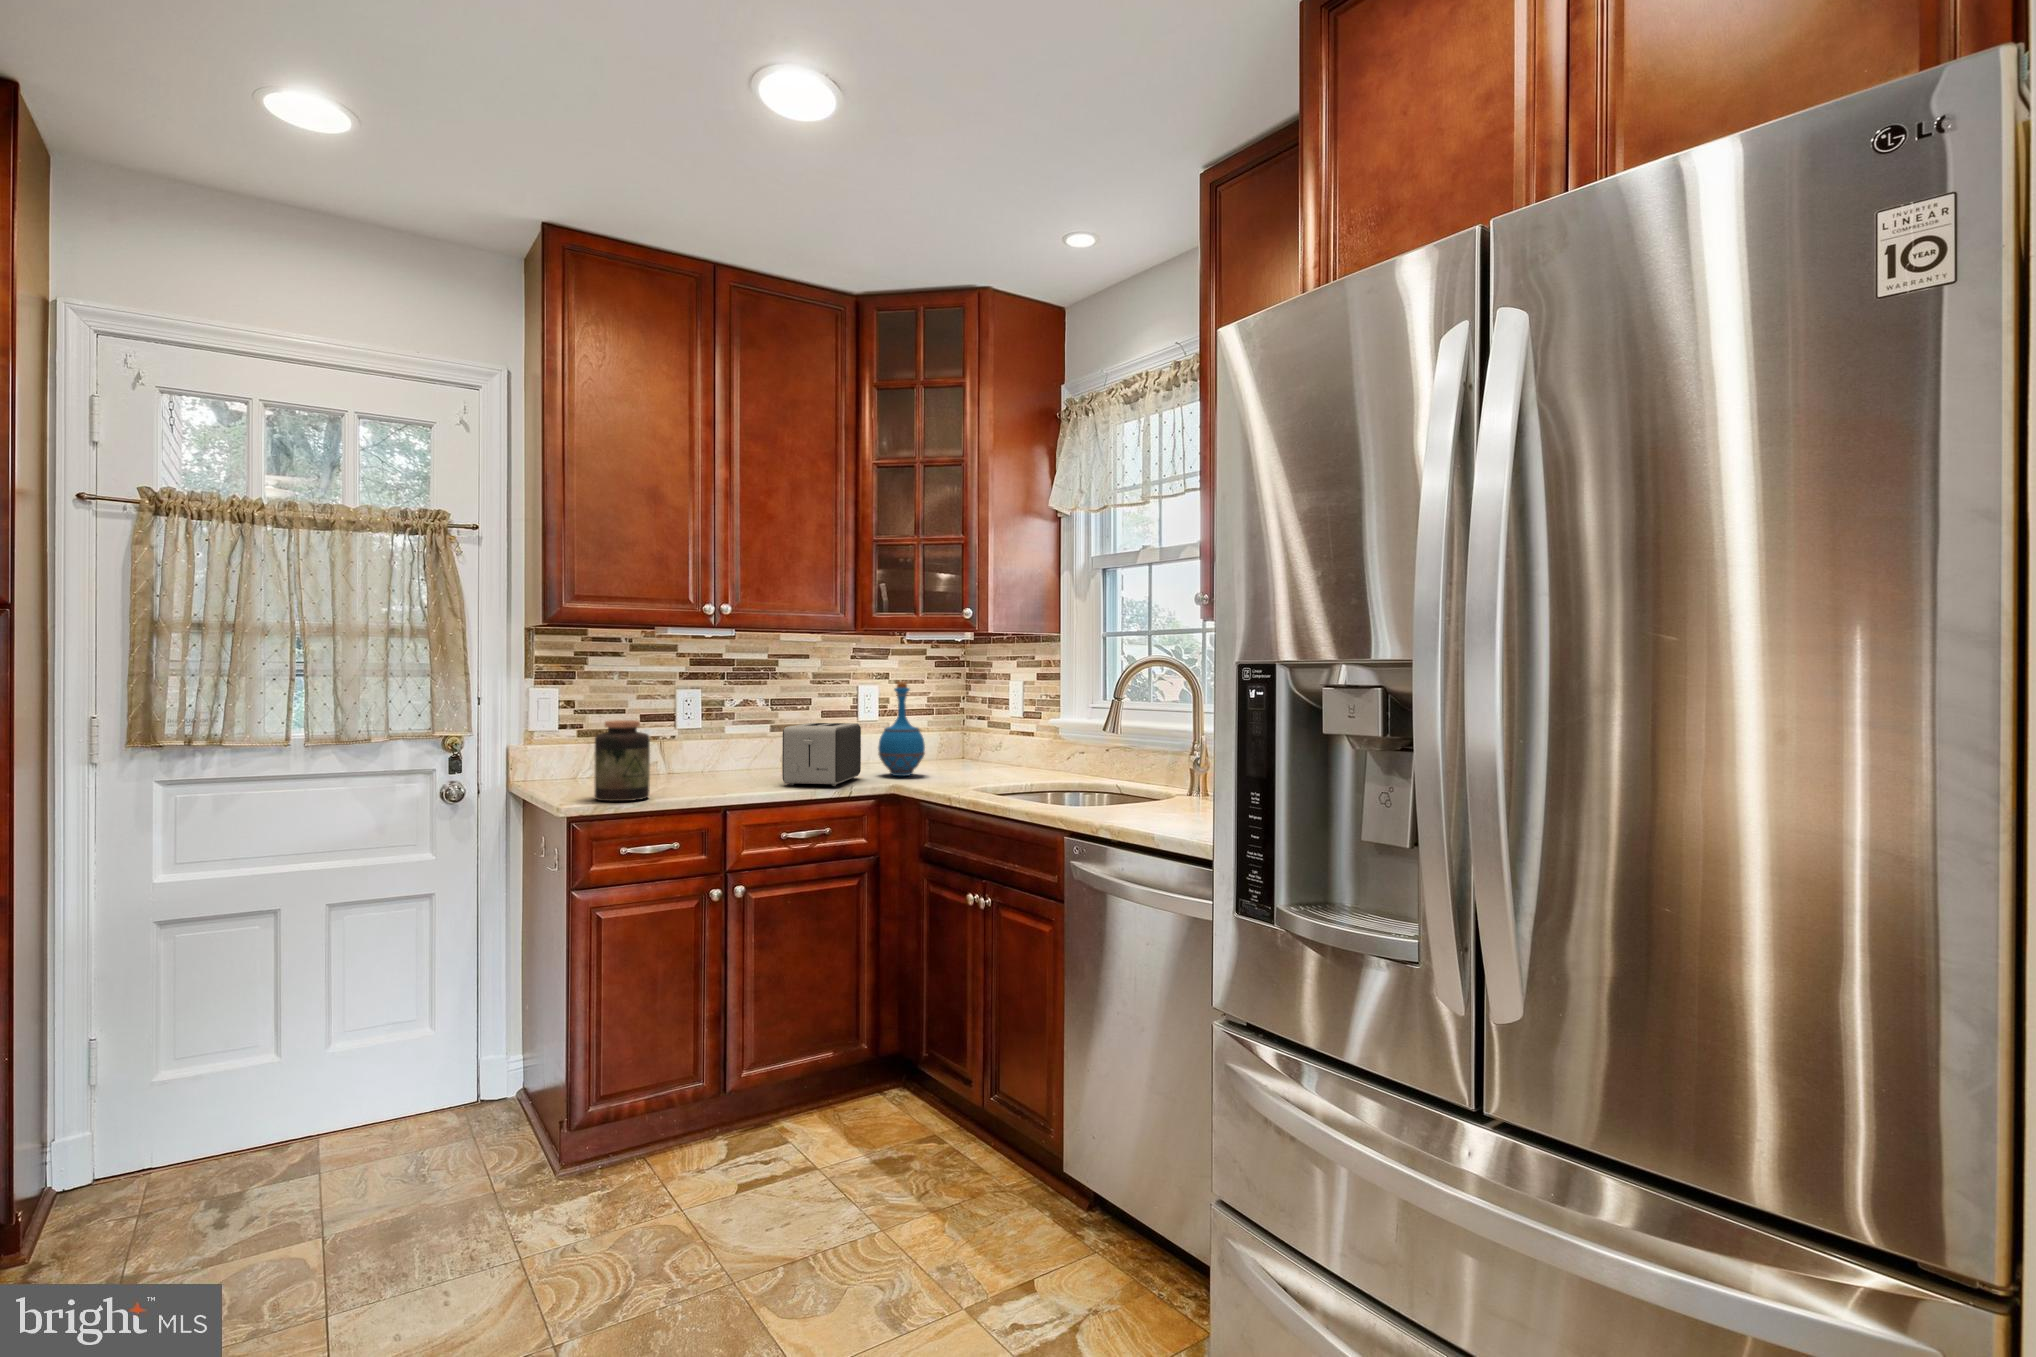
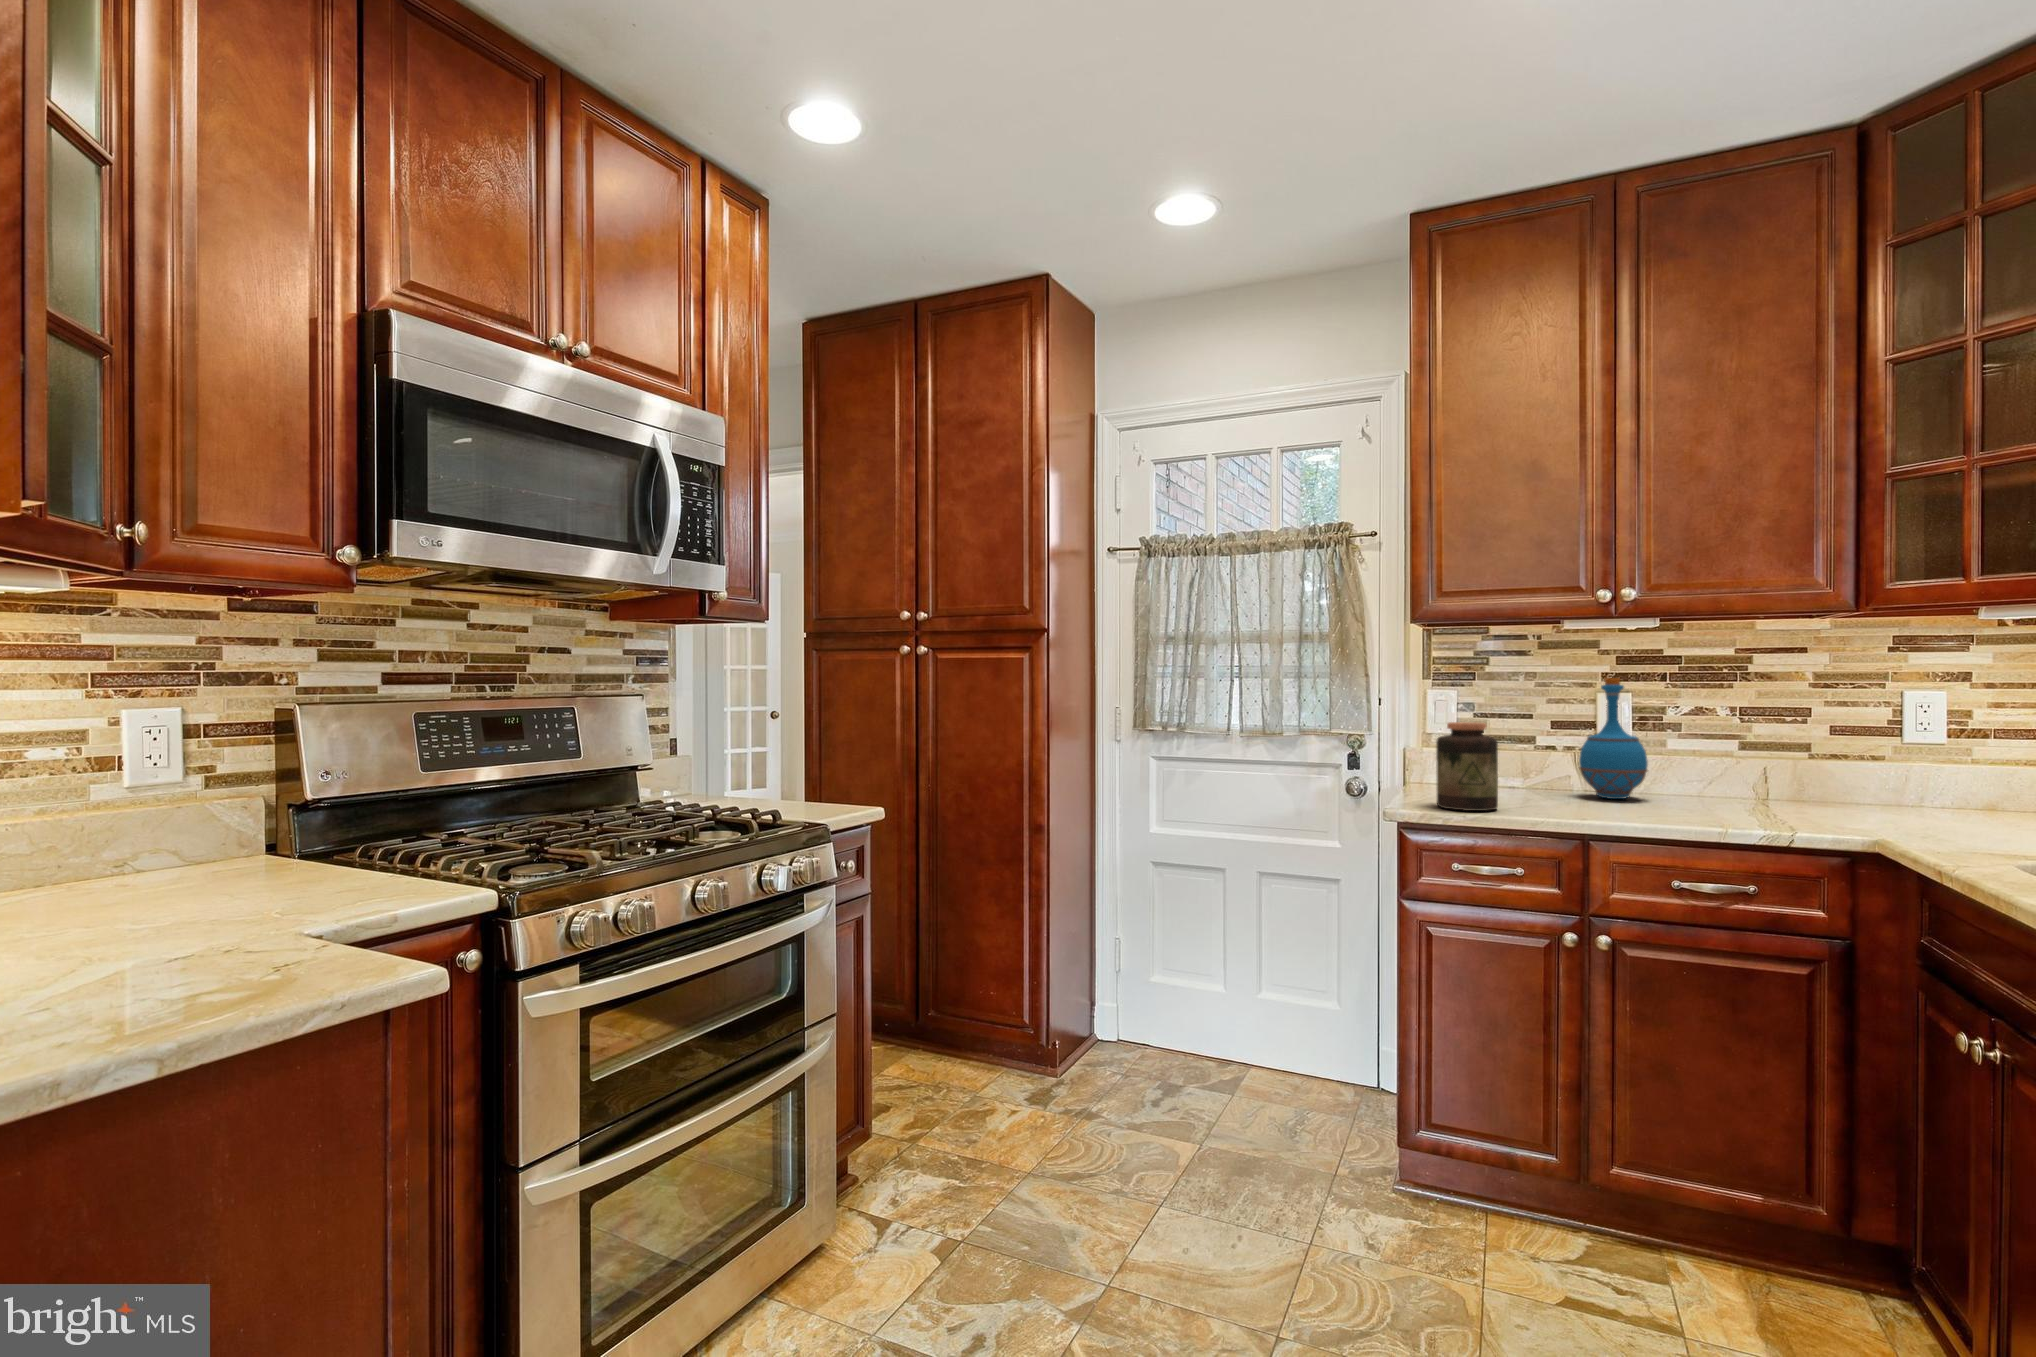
bottle: present [878,682,925,776] -> present [1579,678,1648,799]
toaster: present [782,723,861,786] -> none [1697,738,1849,826]

